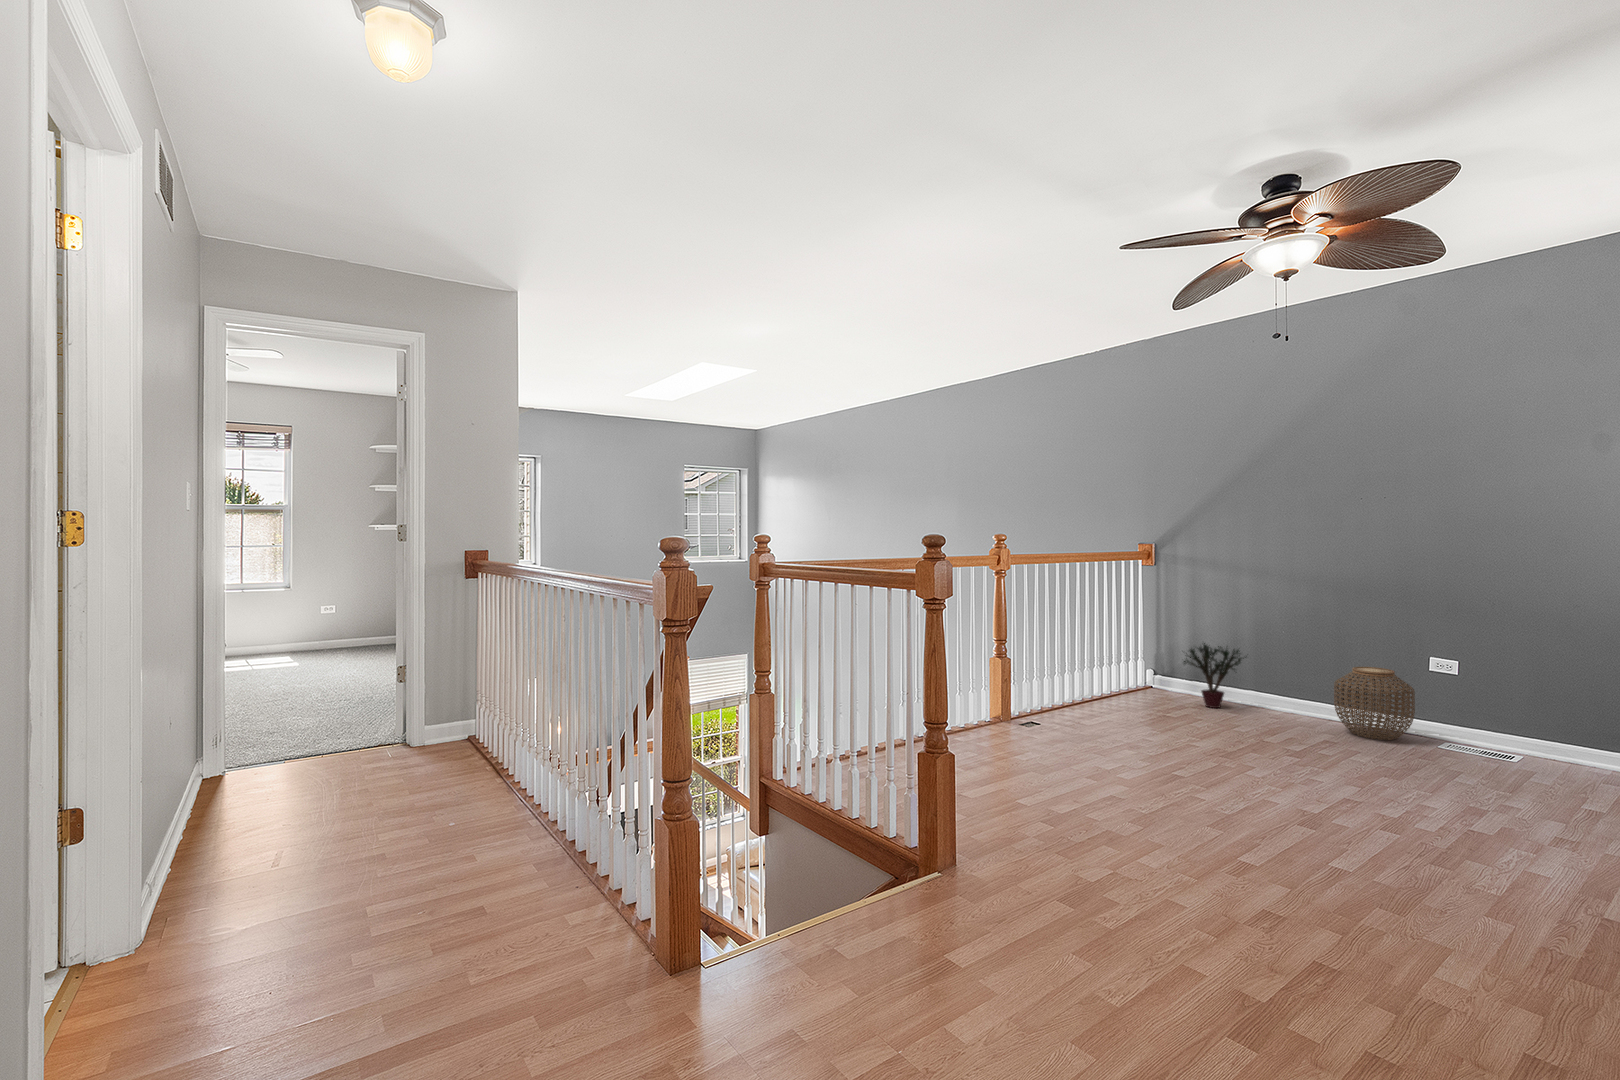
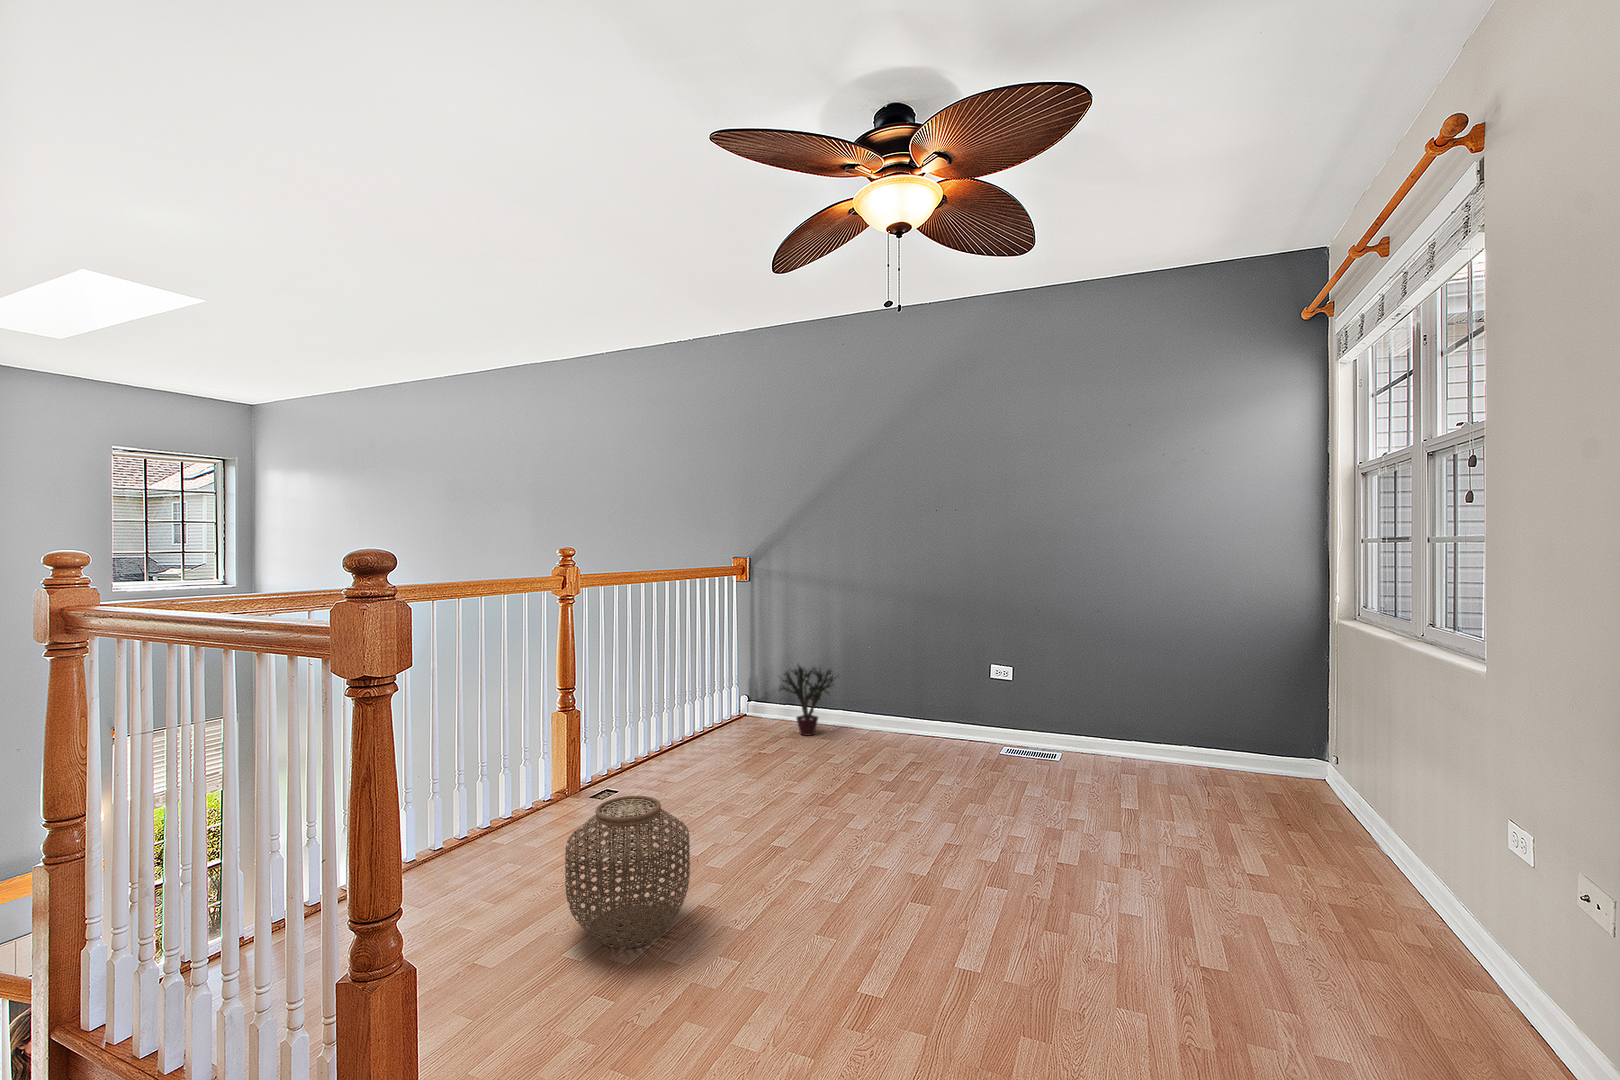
woven basket: present [1334,667,1415,740] -> present [565,796,690,948]

